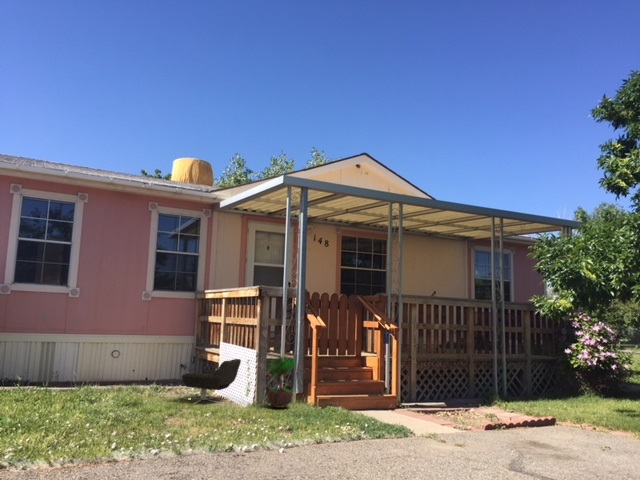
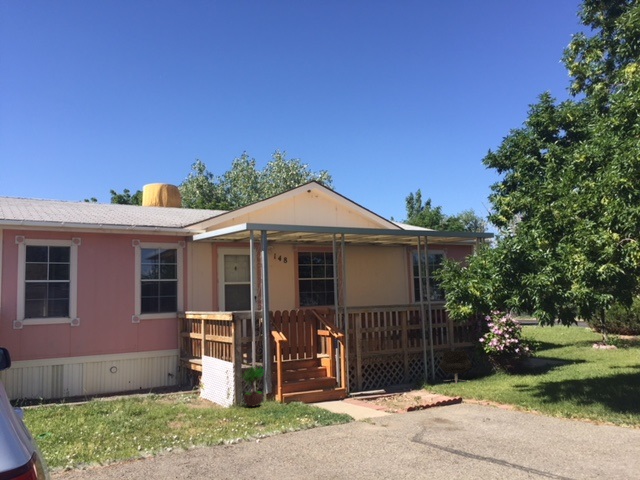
lounge chair: present [182,359,241,404] -> present [439,351,472,383]

